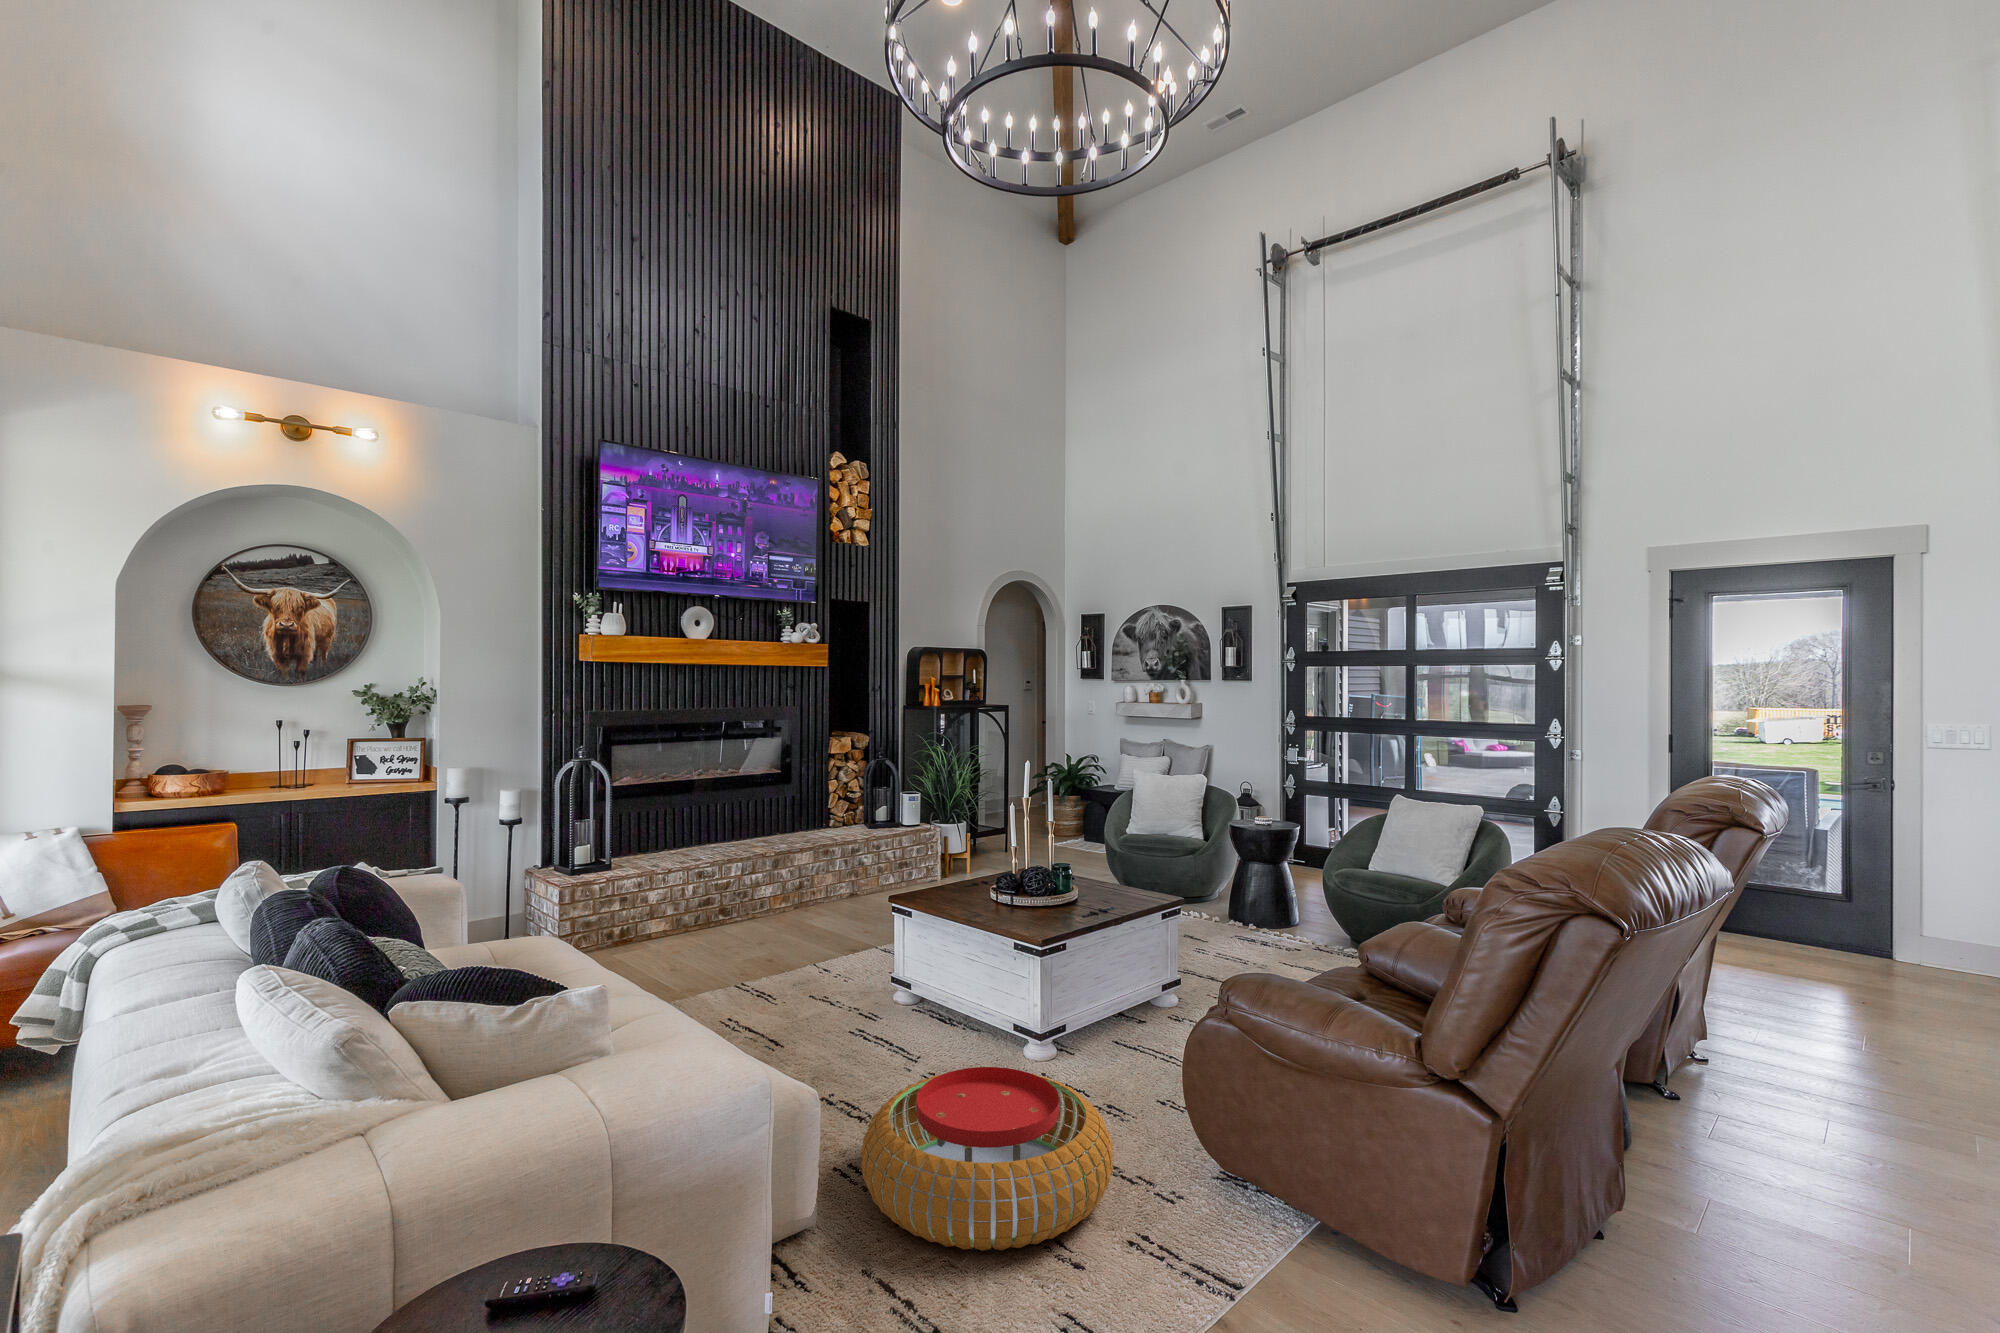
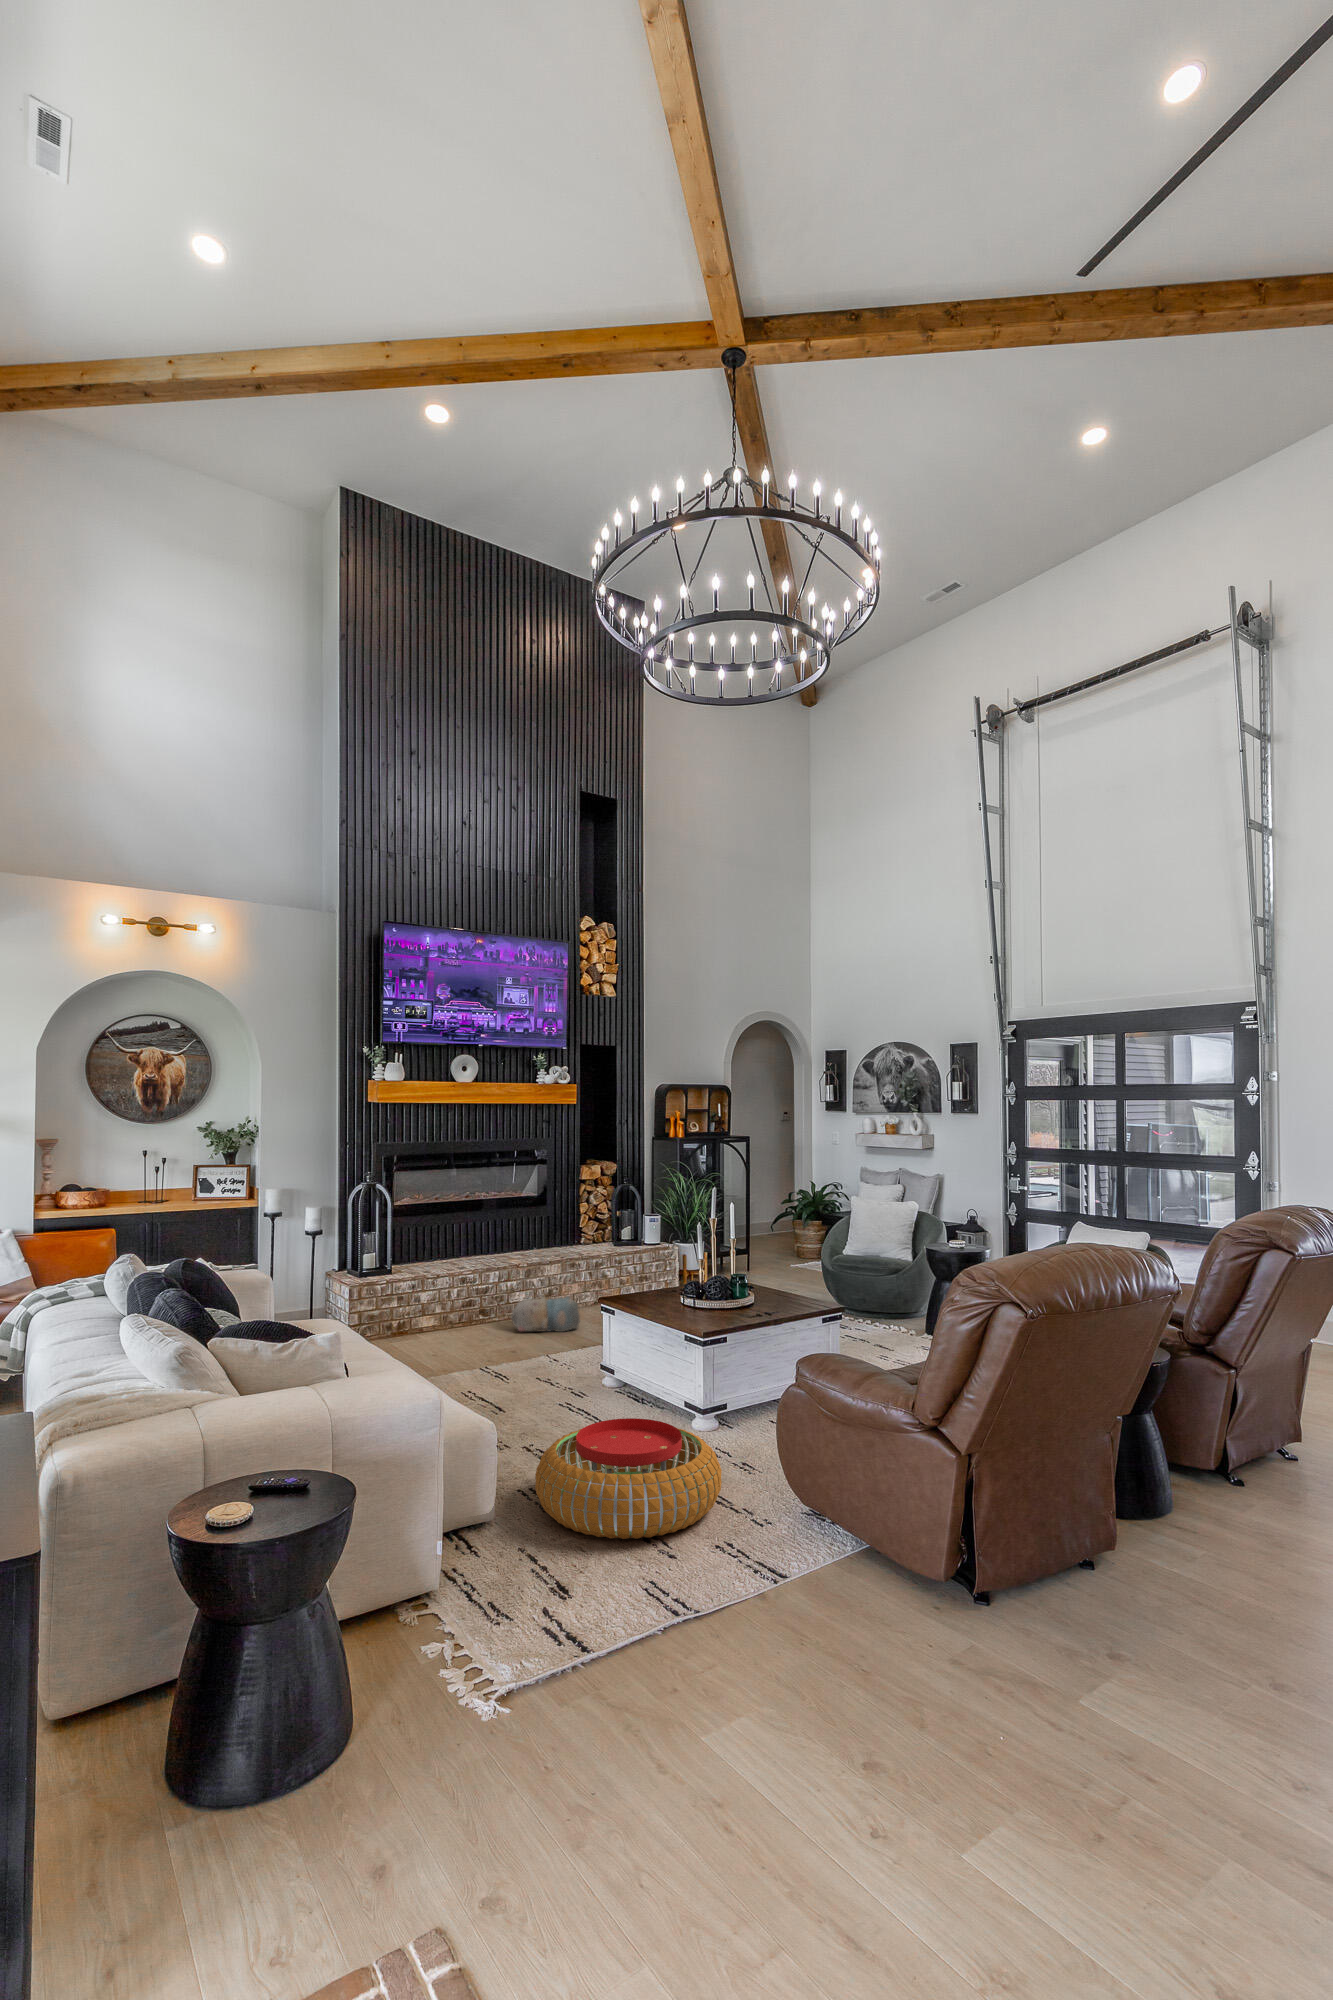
plush toy: none [762,887,845,931] -> present [511,1296,580,1332]

